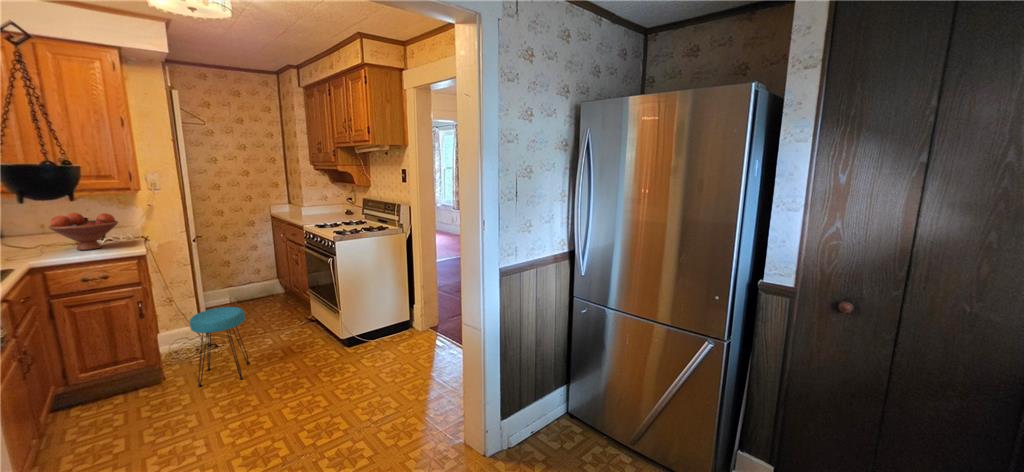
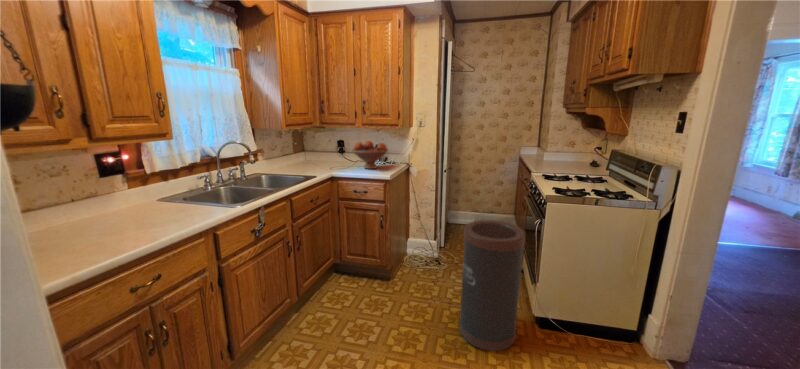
trash can: none [272,266,336,378] -> present [459,220,525,351]
stool: present [190,307,250,386] -> none [402,237,447,310]

